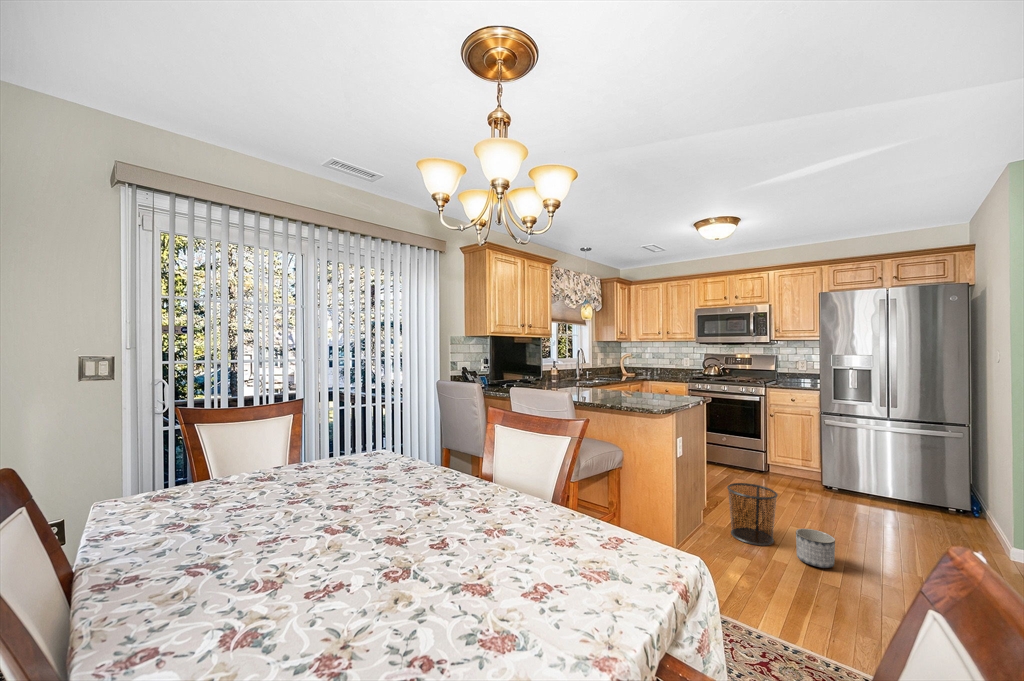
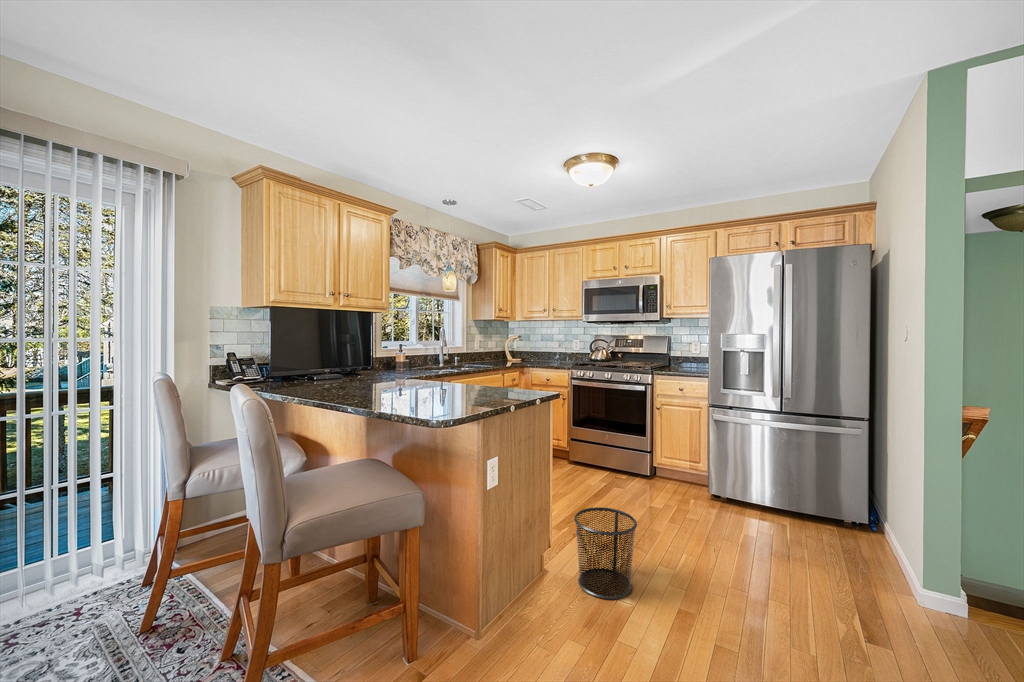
planter: present [796,529,835,568] -> none [653,575,702,637]

